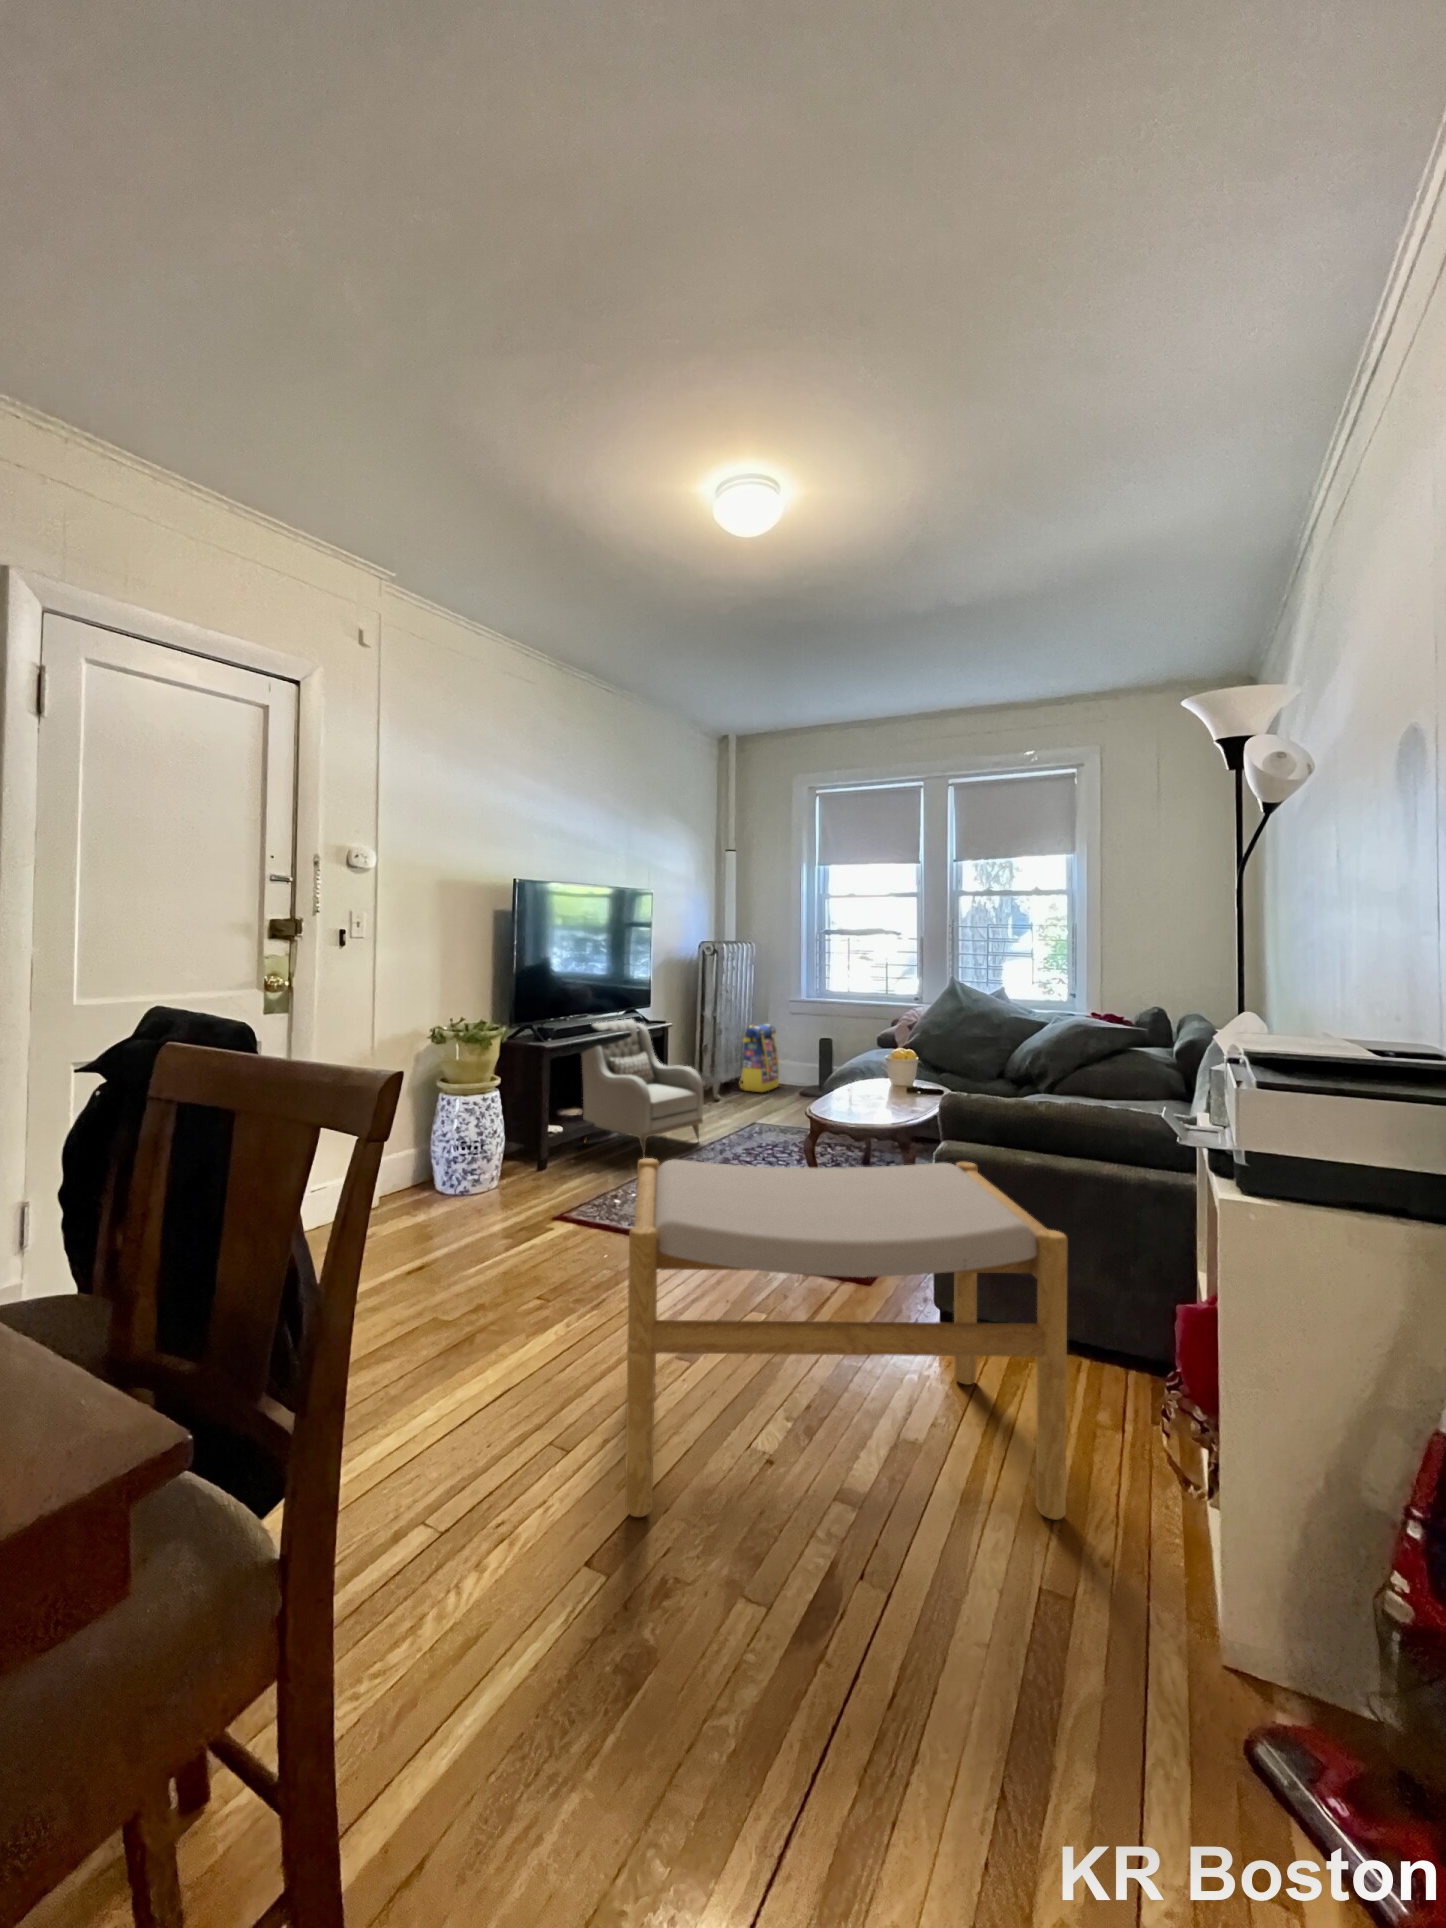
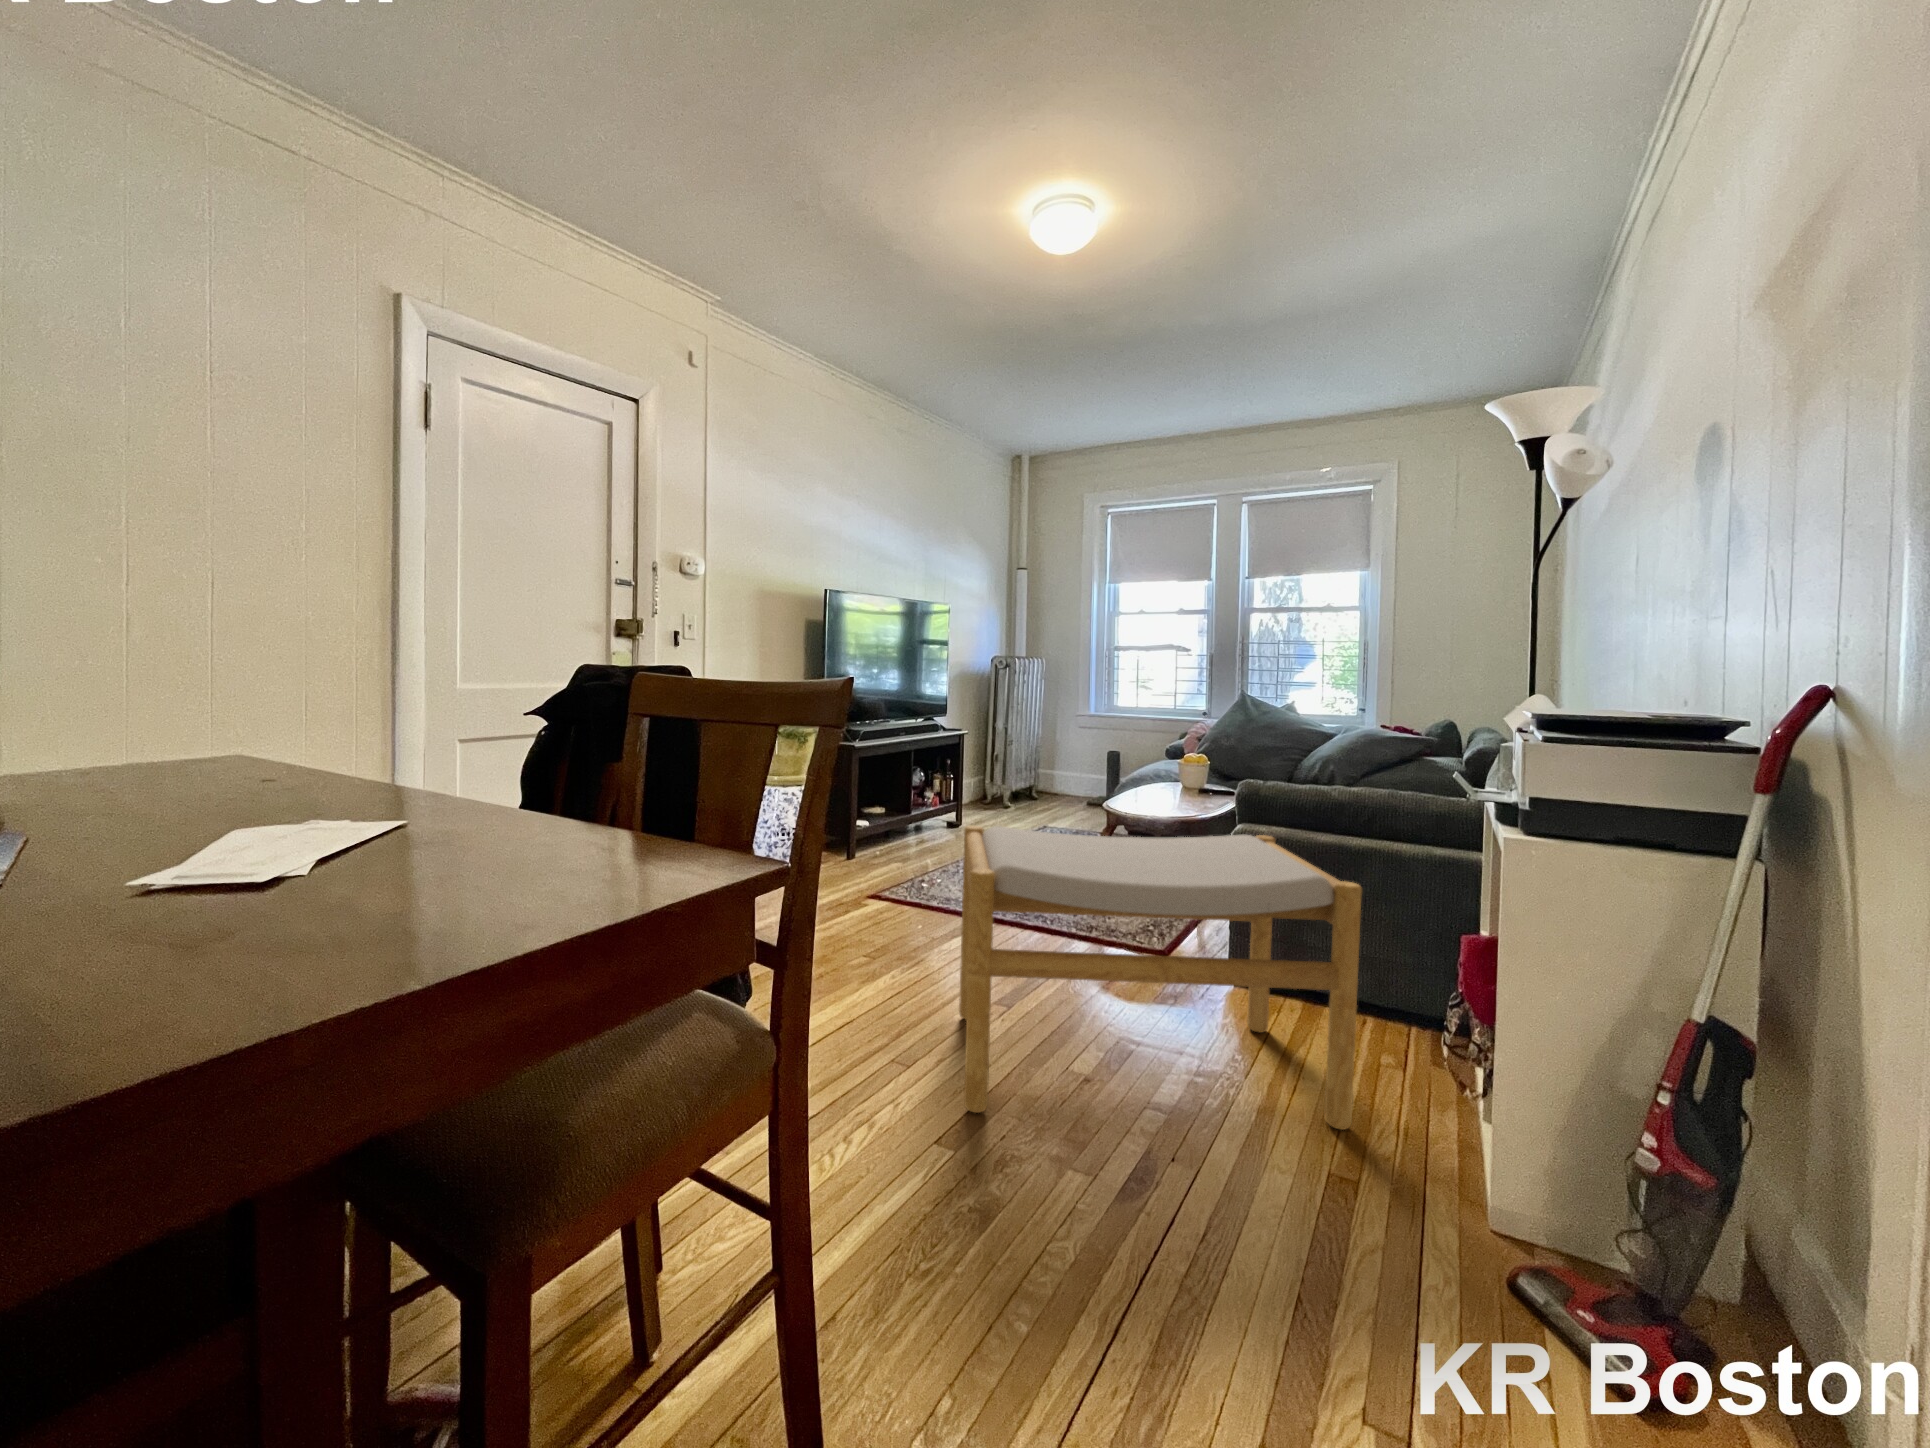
armchair: present [582,1019,703,1155] -> none [884,690,1000,852]
backpack: present [739,1024,779,1092] -> none [1028,737,1067,801]

